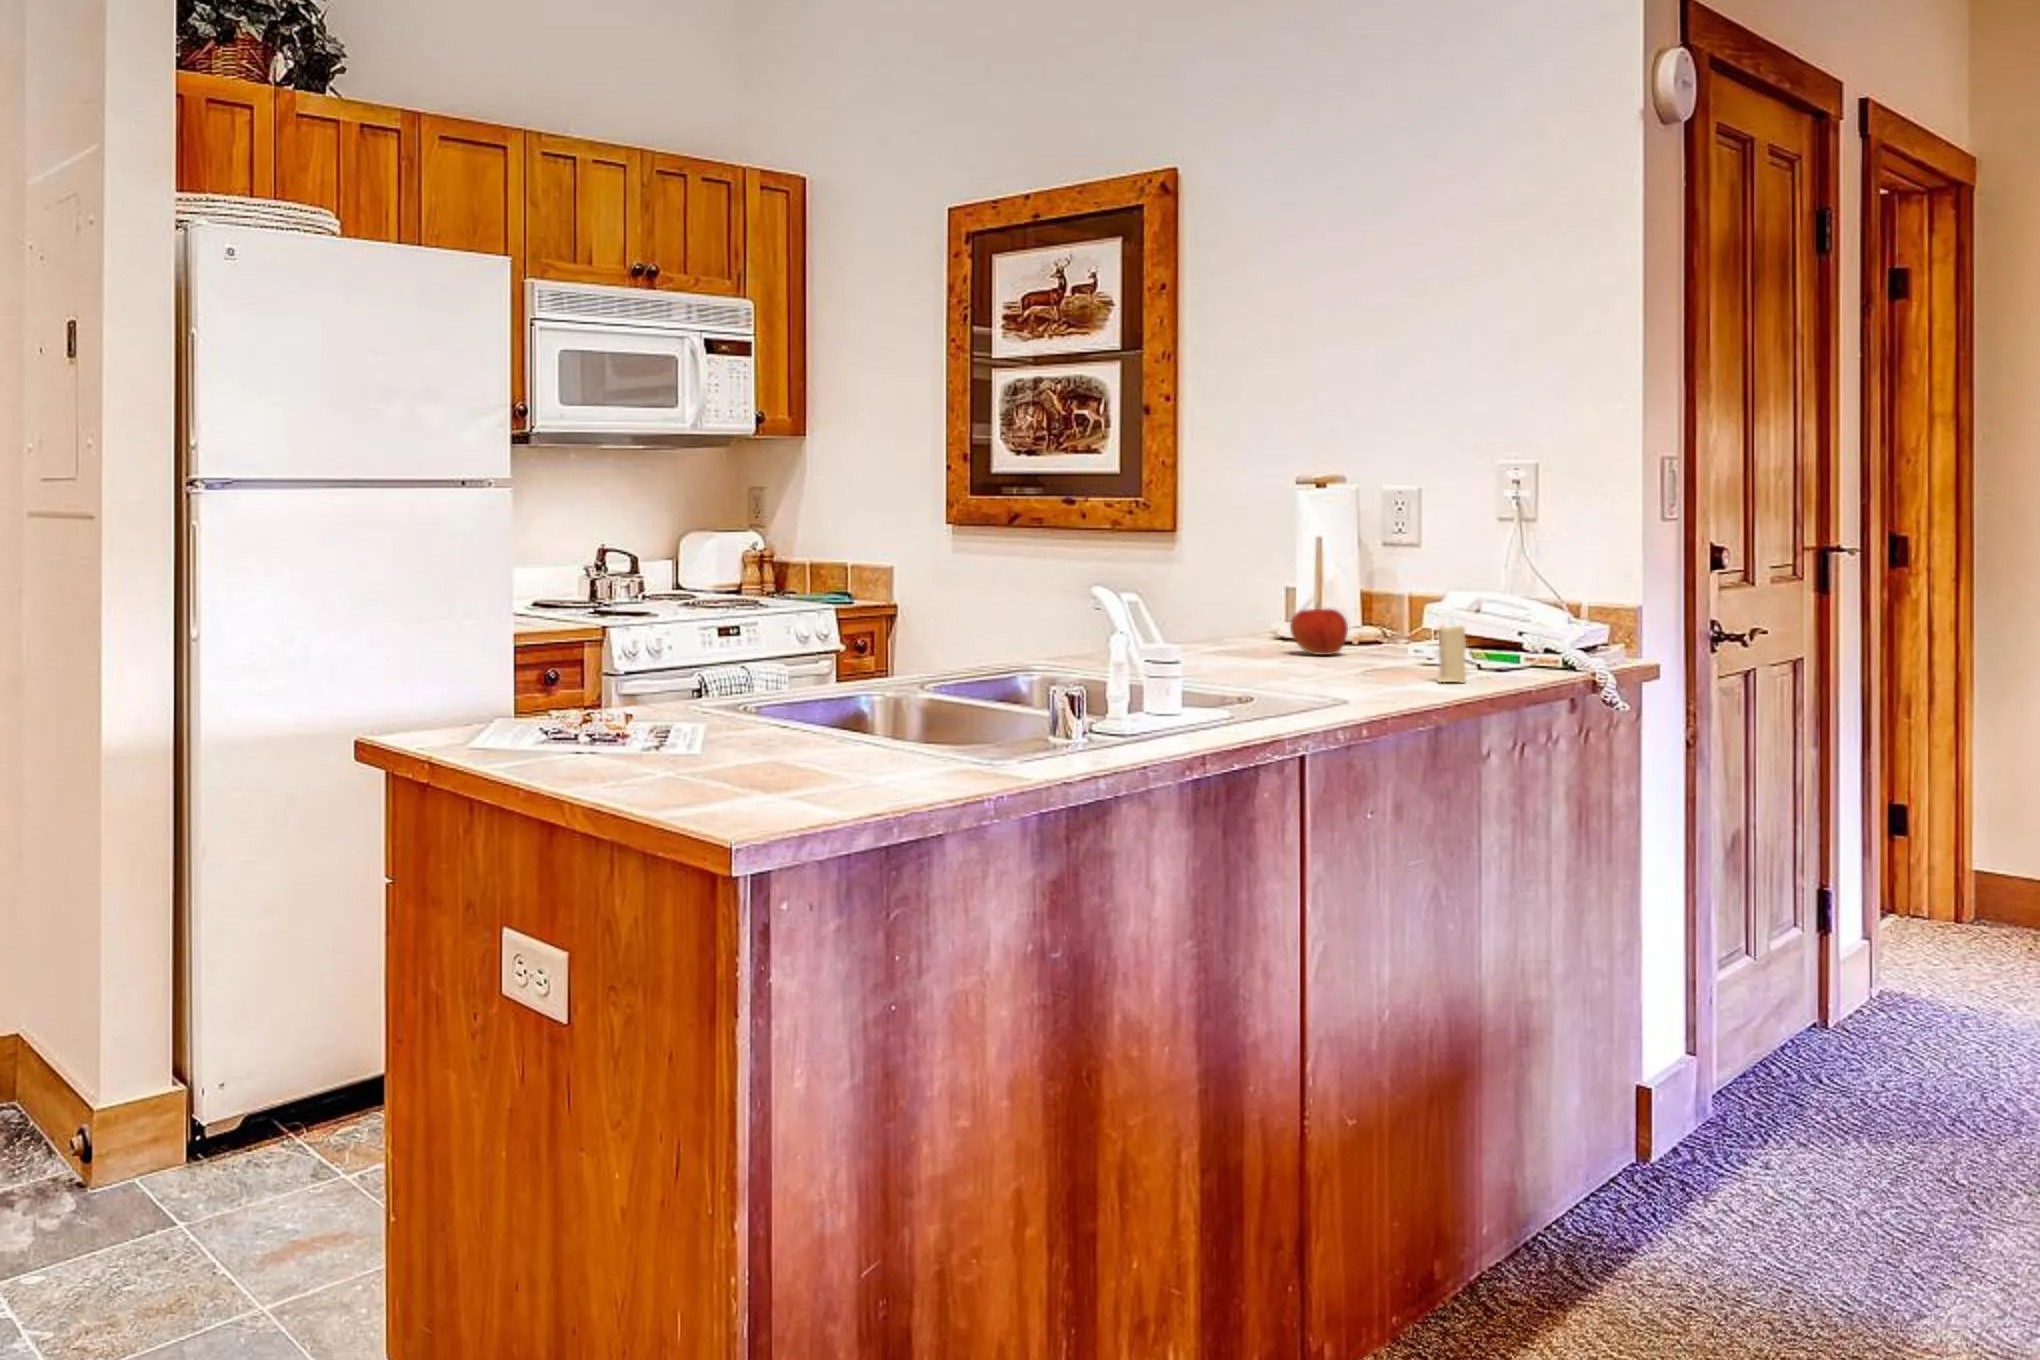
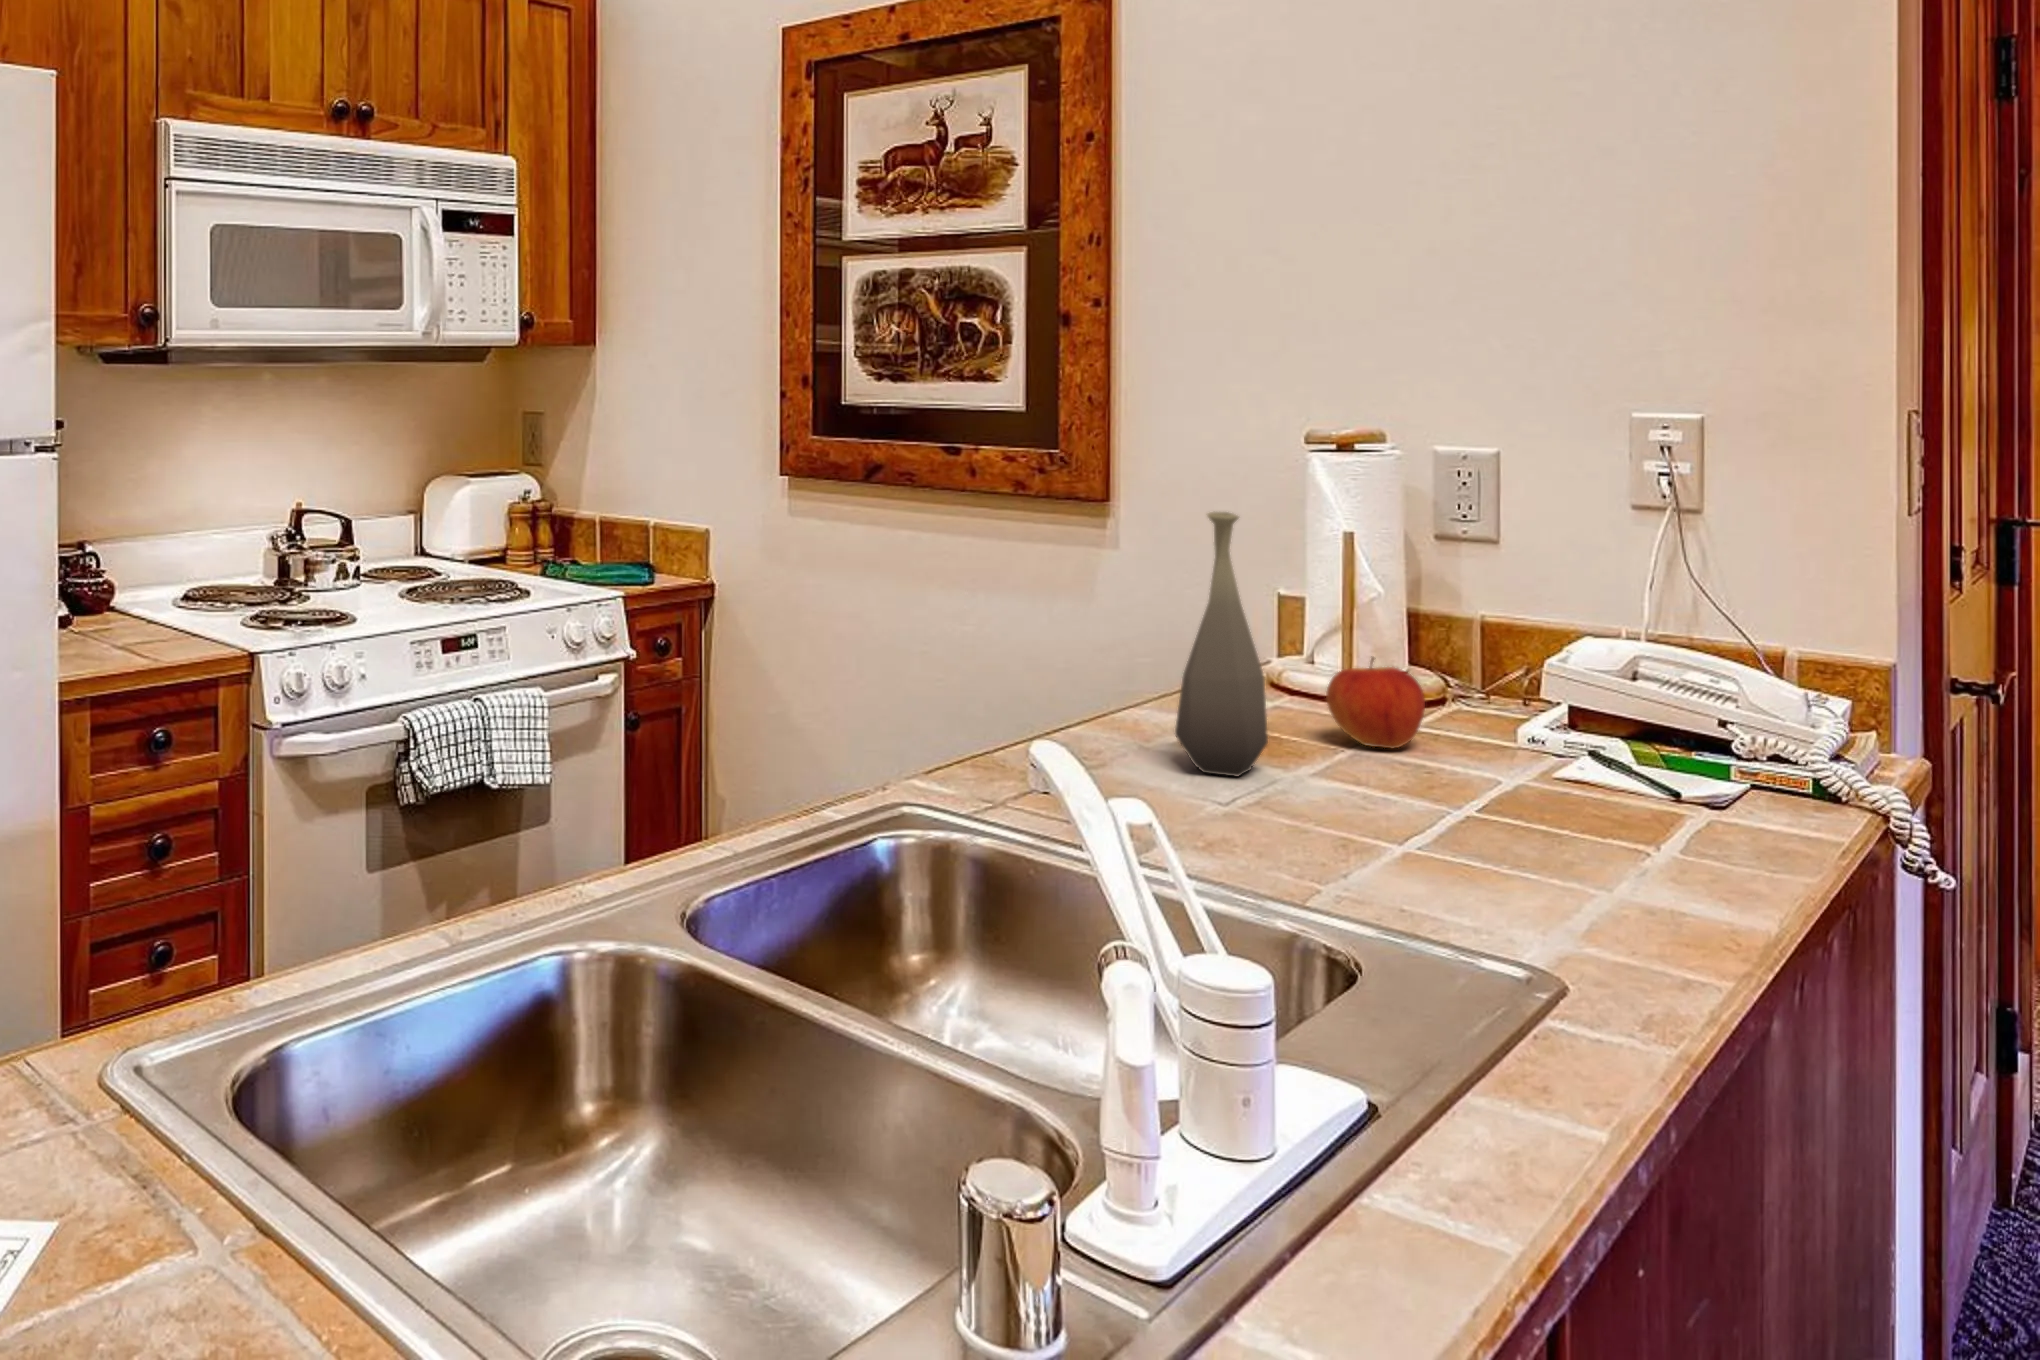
bottle: none [1192,511,1246,662] -> present [1175,512,1268,776]
candle: present [1437,613,1466,682] -> none [1669,734,1728,877]

